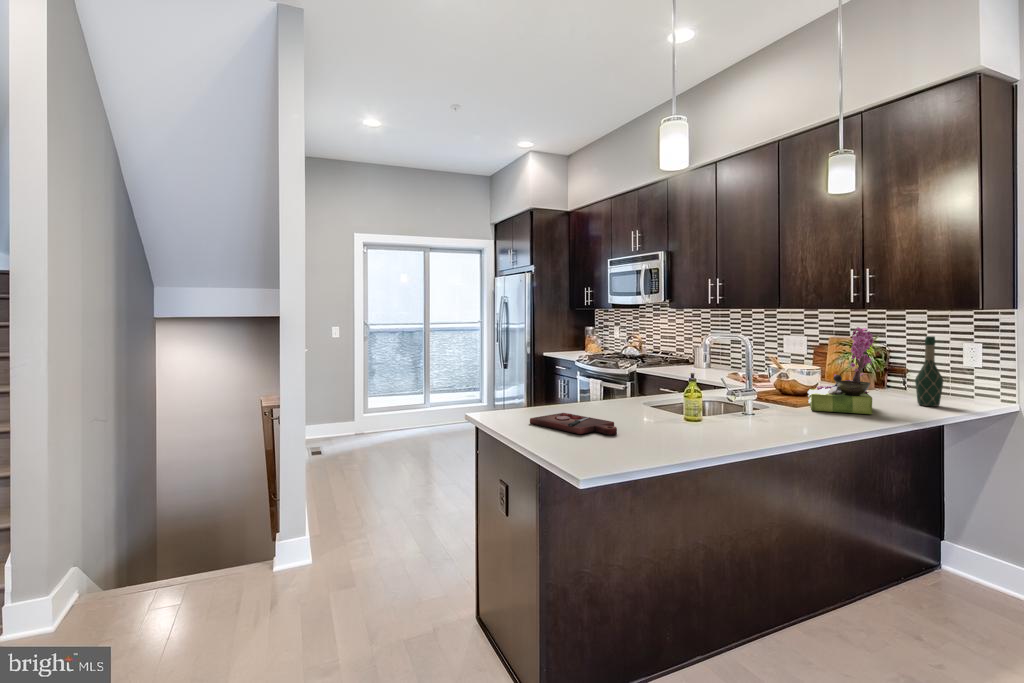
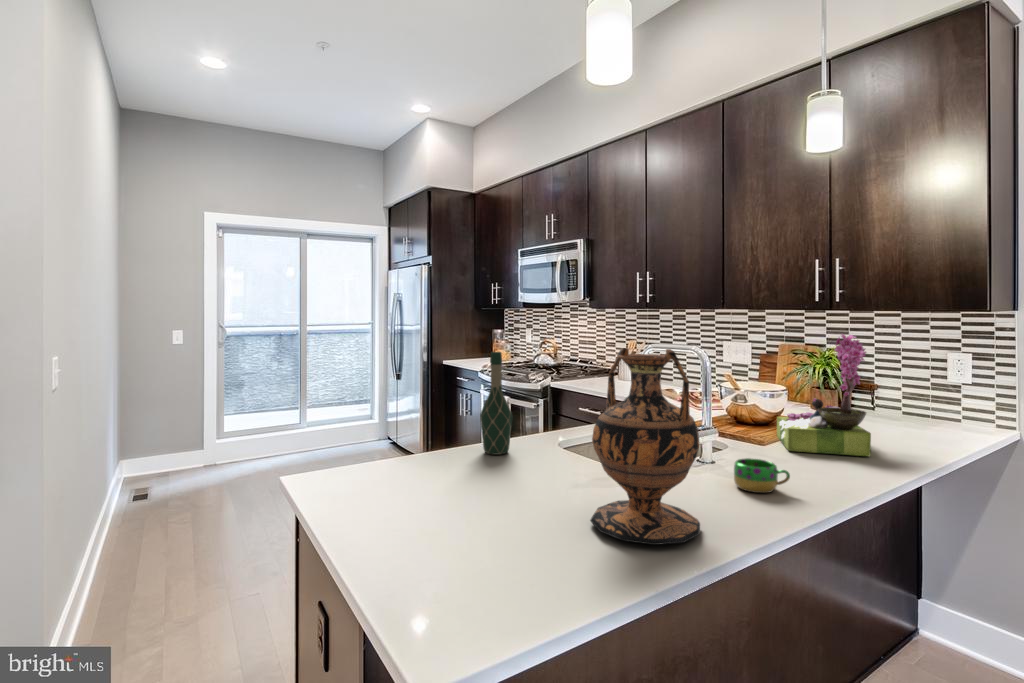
vase: none [662,334,730,443] -> present [590,348,700,545]
wine bottle: present [915,336,943,406] -> present [480,352,512,455]
mug: none [761,408,797,428] -> present [734,458,790,493]
cutting board: present [530,413,617,434] -> none [373,470,514,525]

